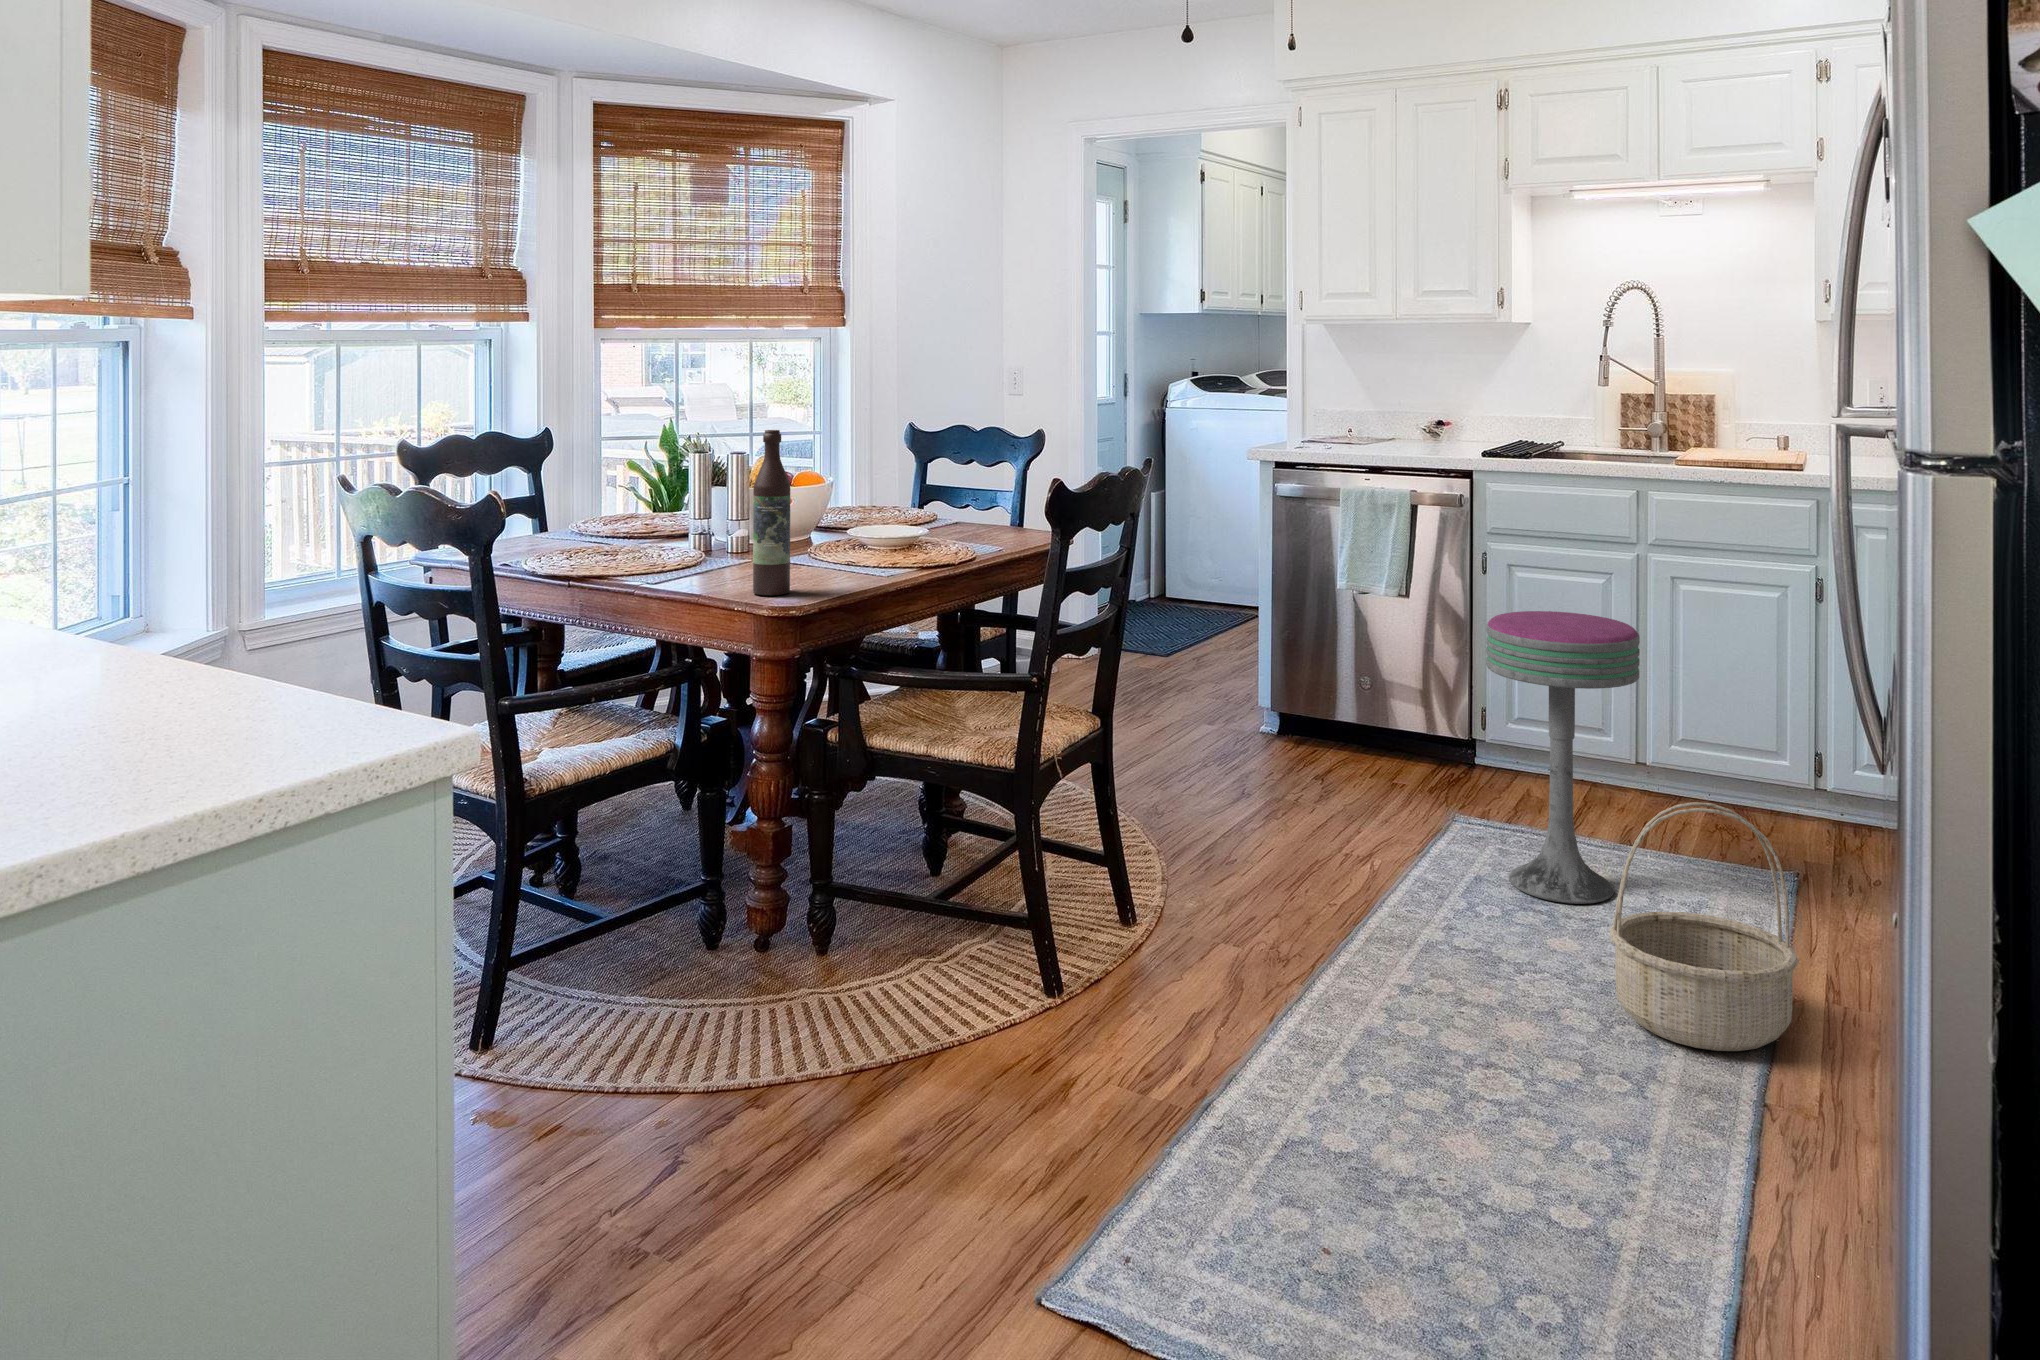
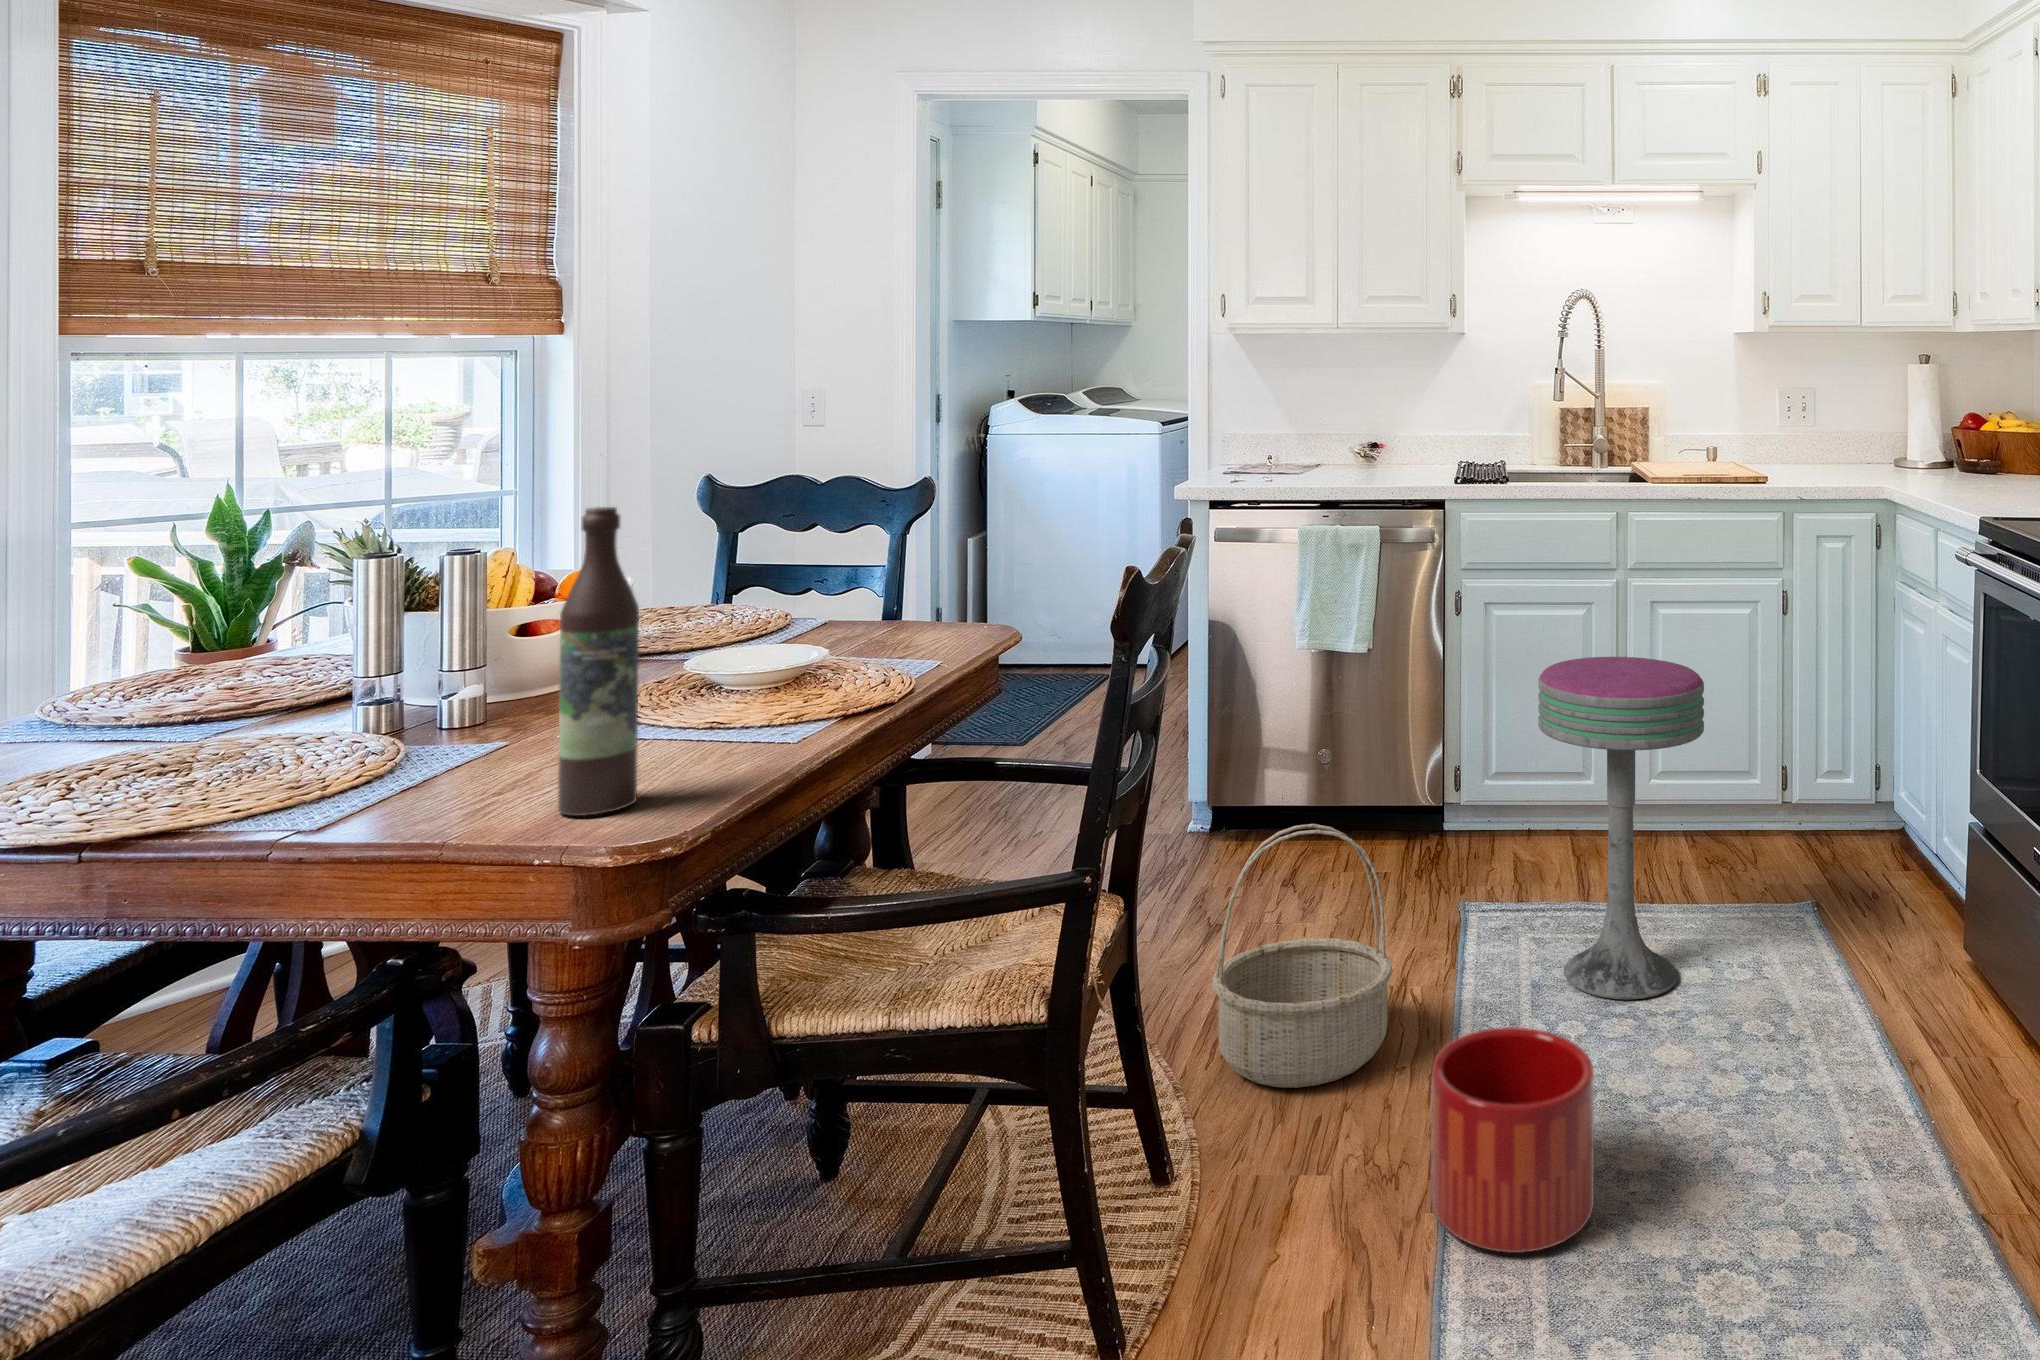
basket: present [1610,802,1799,1051] -> present [1213,824,1393,1088]
planter: none [1300,864,1426,1019] -> present [1431,1027,1594,1253]

